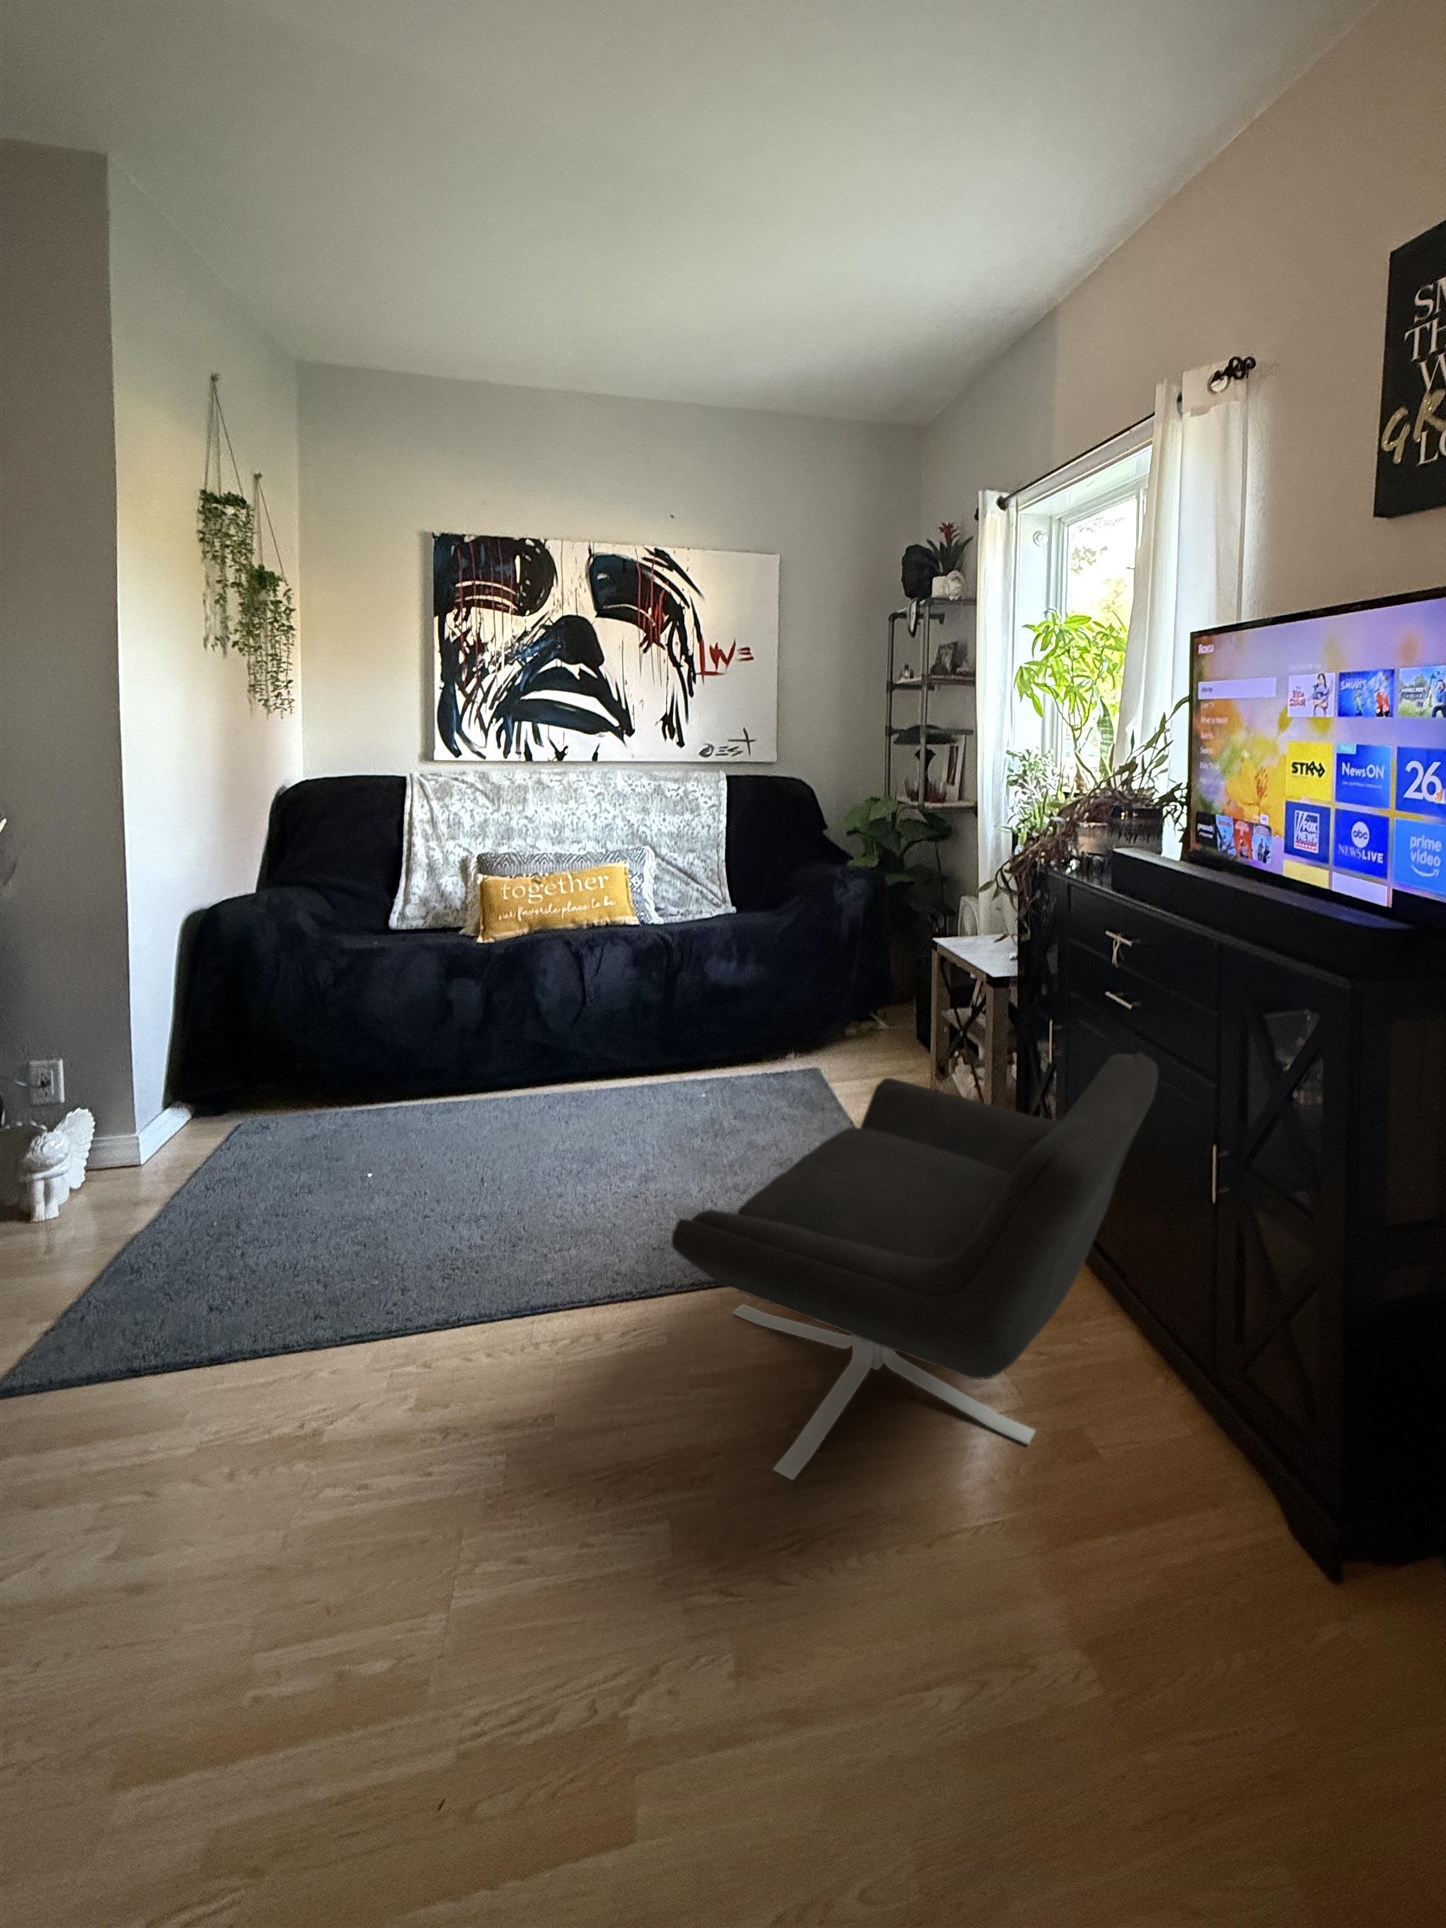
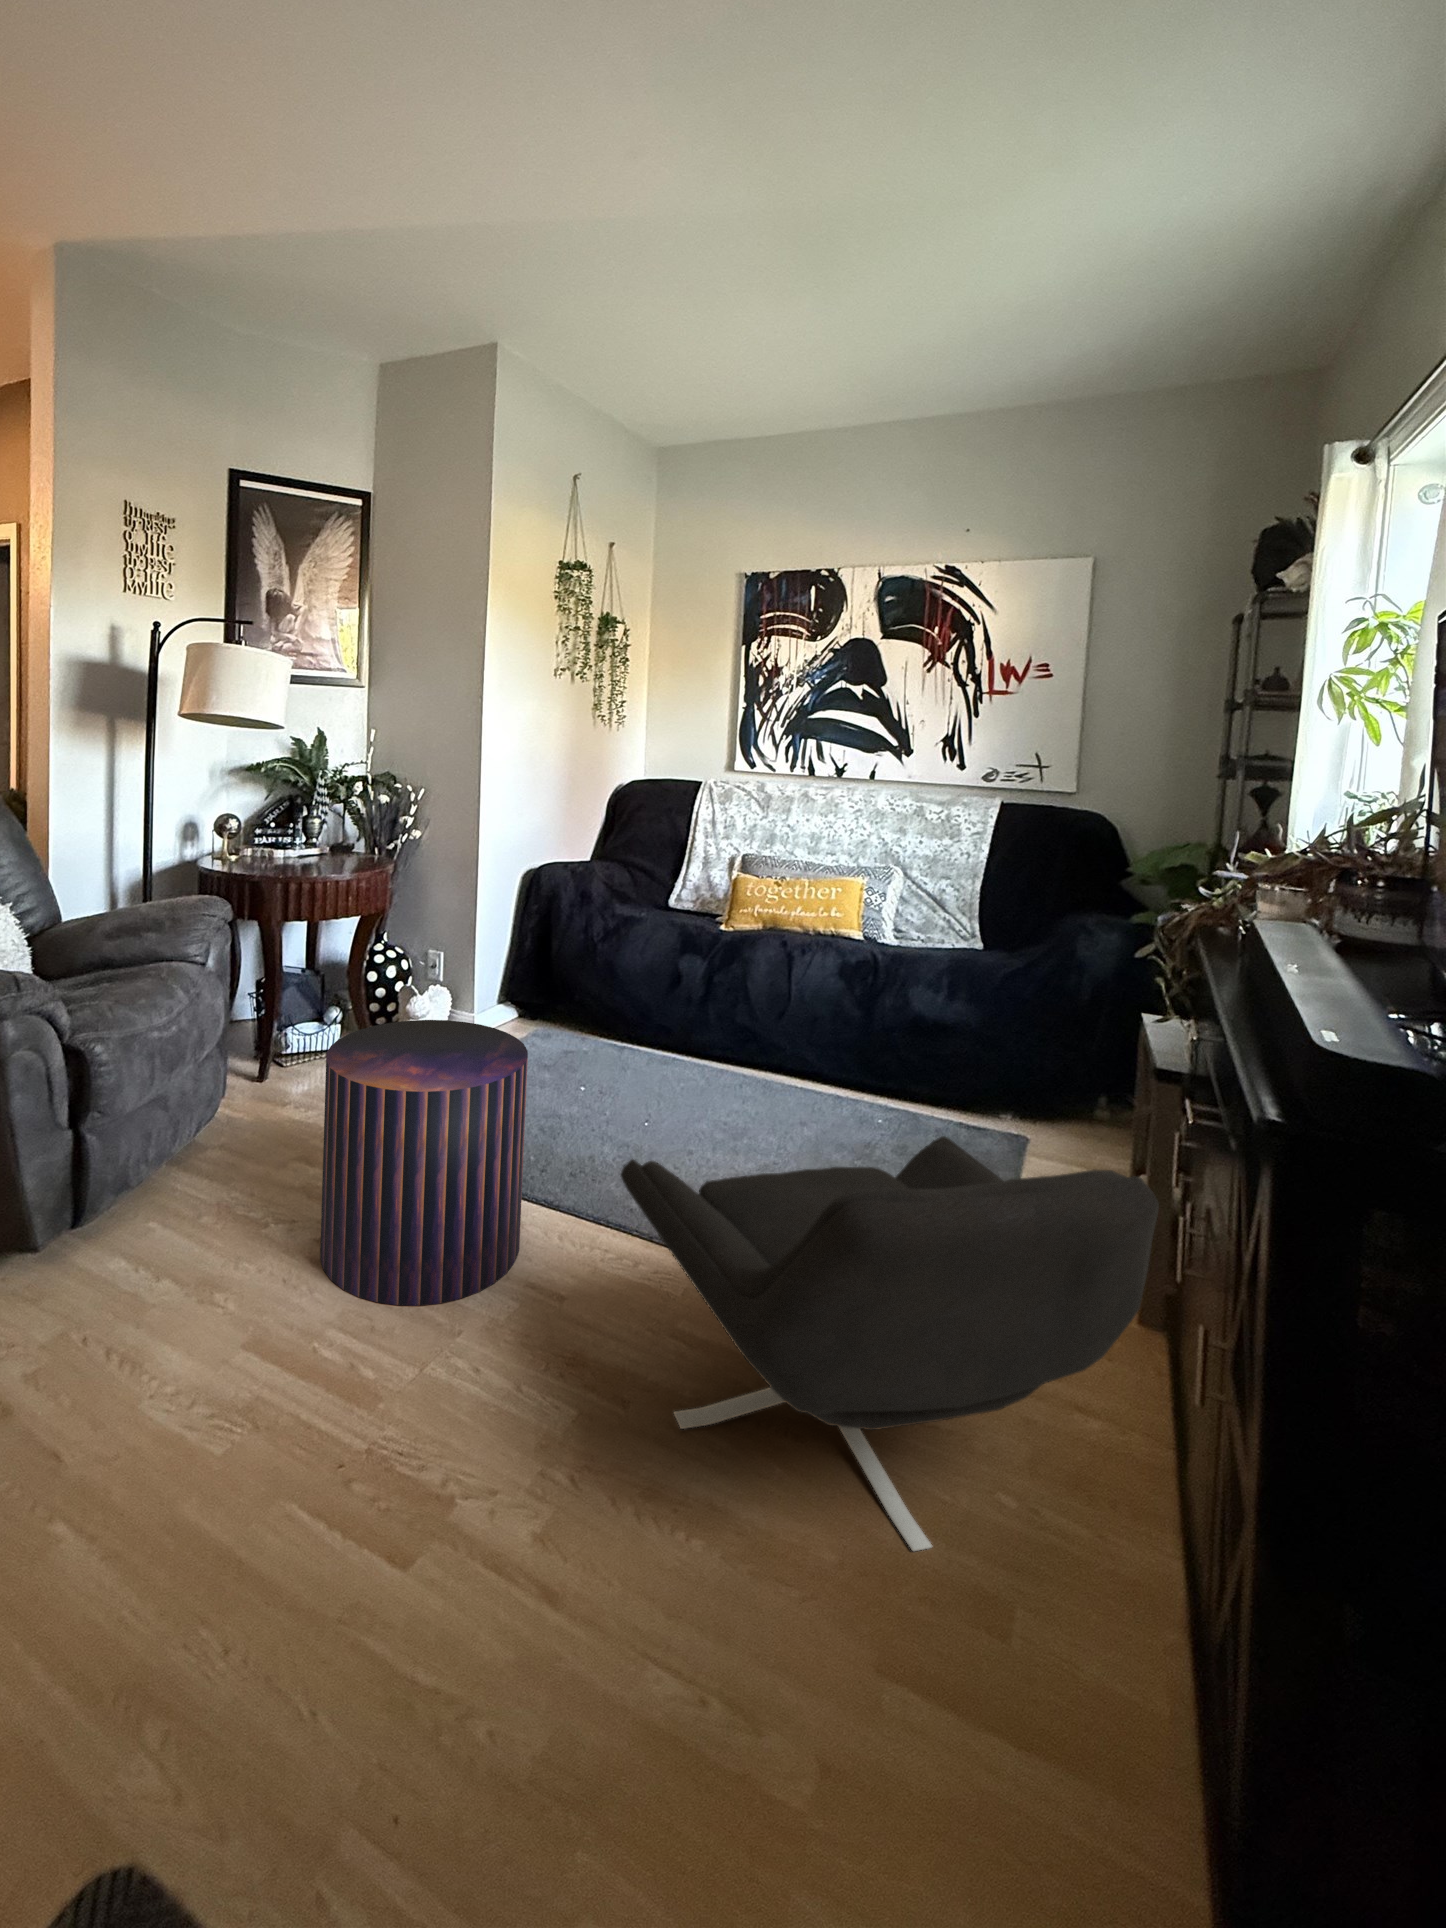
pouf: none [109,1135,467,1629] -> present [320,1020,528,1306]

